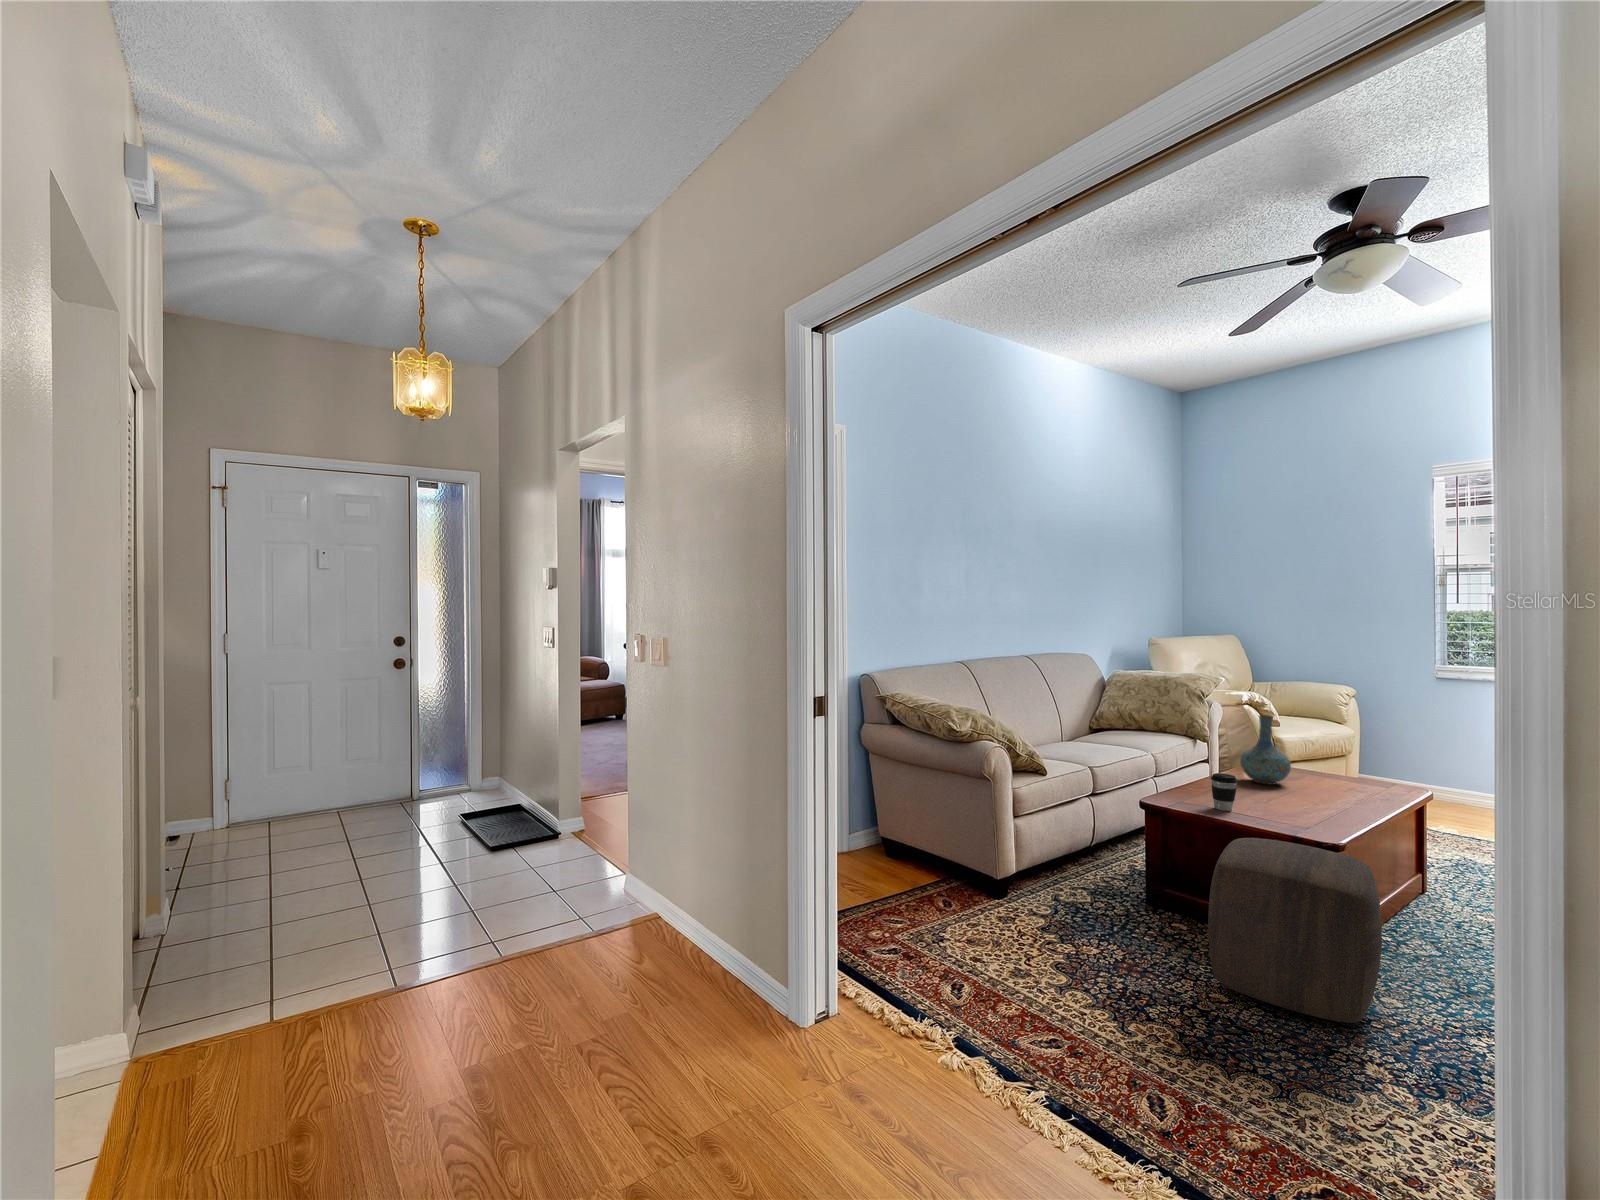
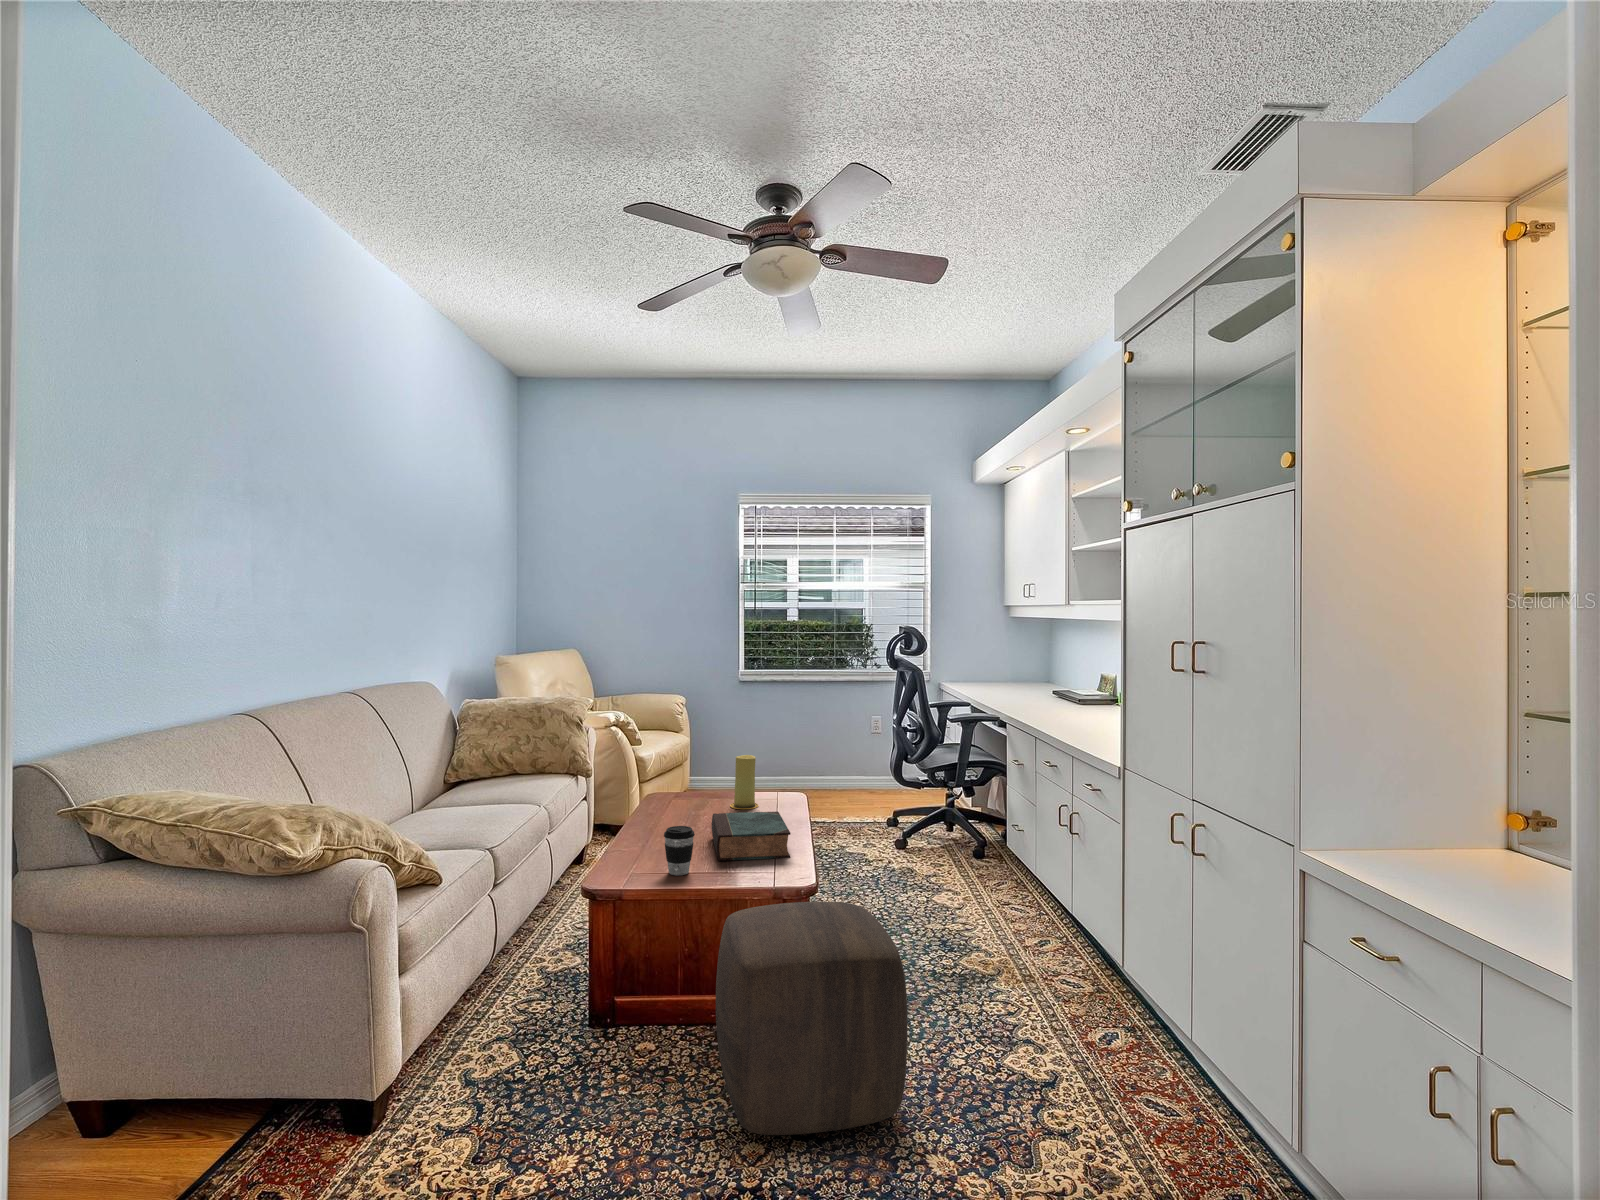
vase: present [1240,715,1291,785] -> none [659,740,712,823]
candle: none [1319,739,1351,788] -> present [730,755,758,809]
book: none [1263,777,1345,823] -> present [712,811,791,861]

